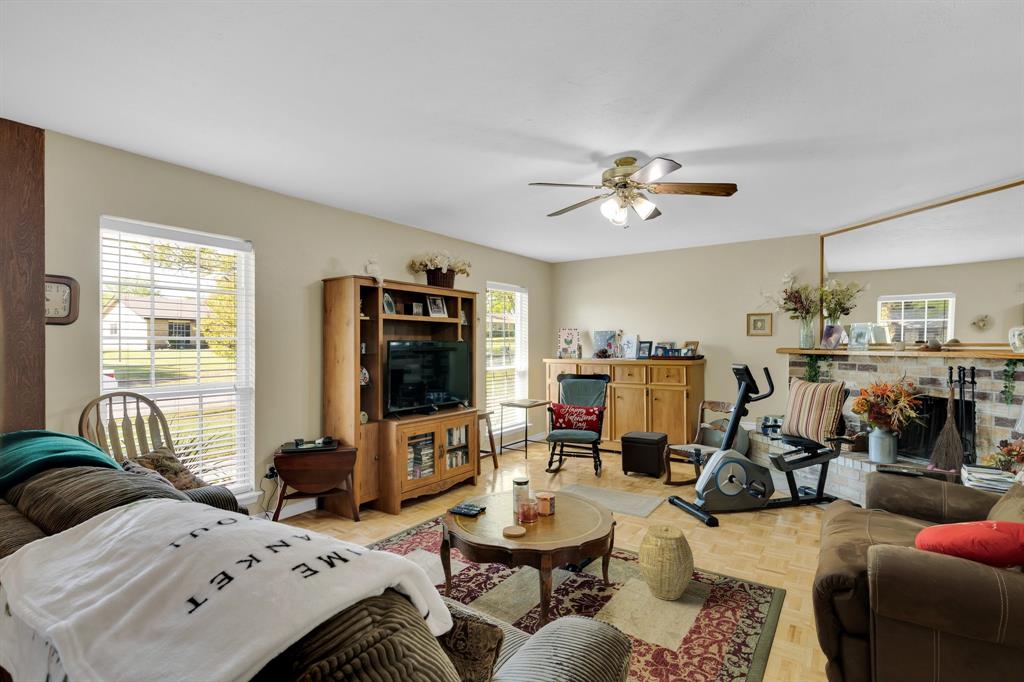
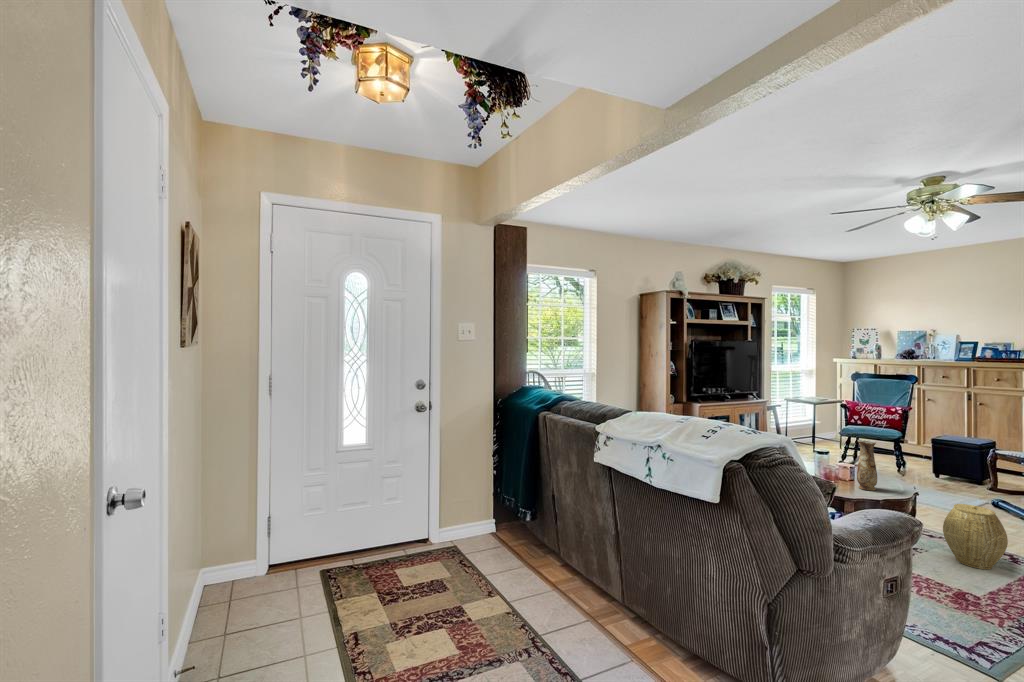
vase: none [556,466,577,531] -> present [857,440,877,491]

